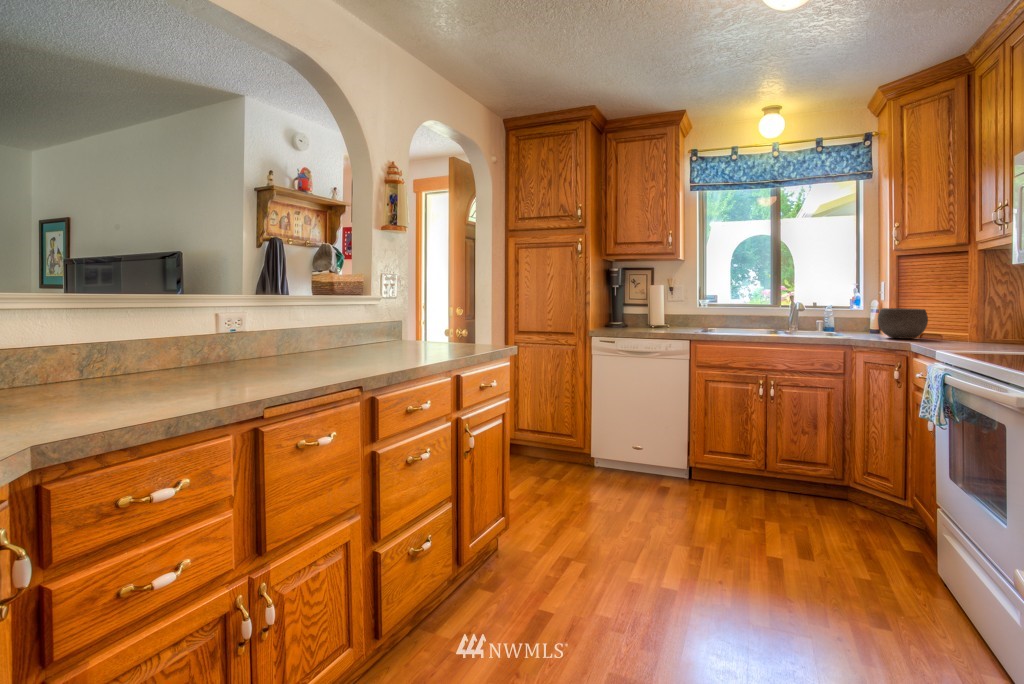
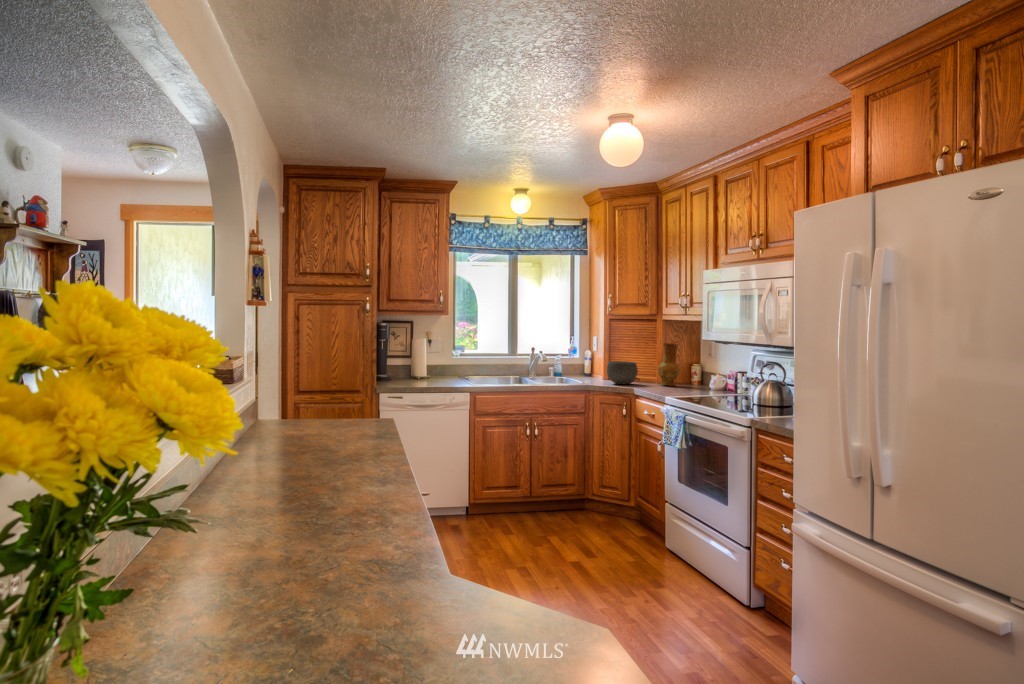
ceramic jug: none [962,281,1002,343] -> present [658,343,679,386]

